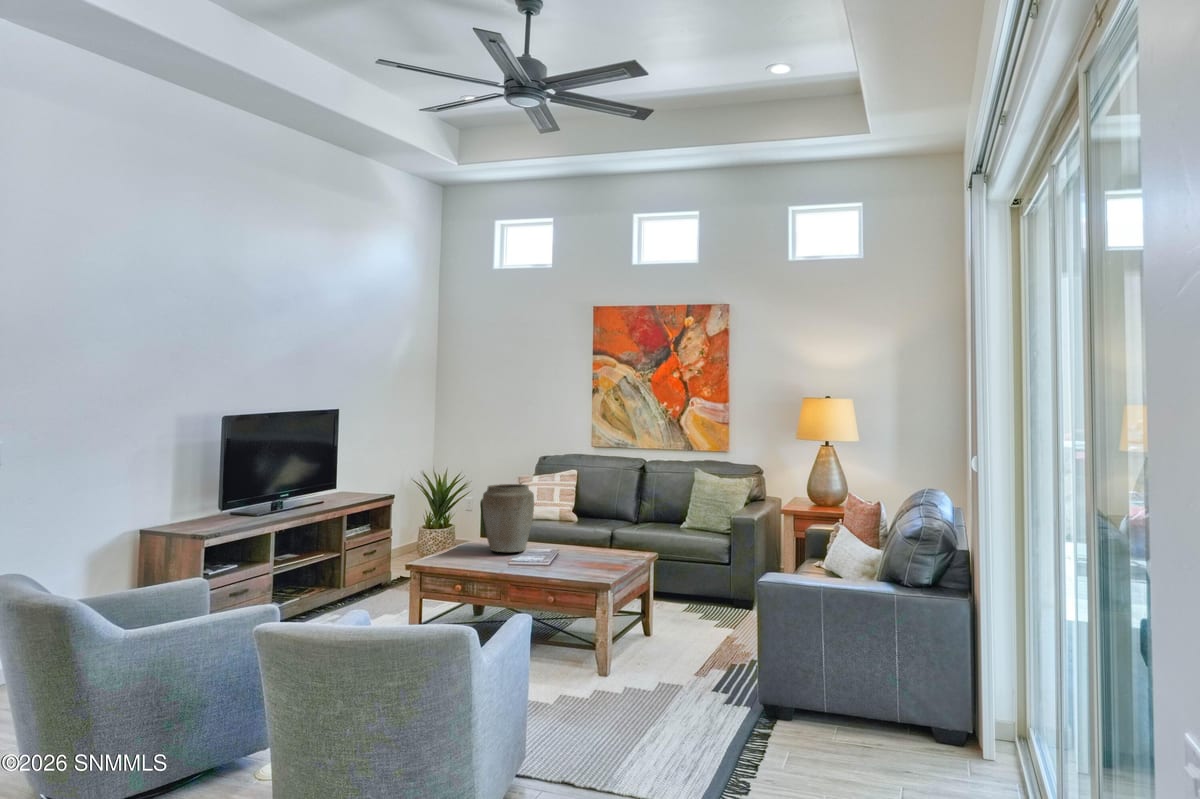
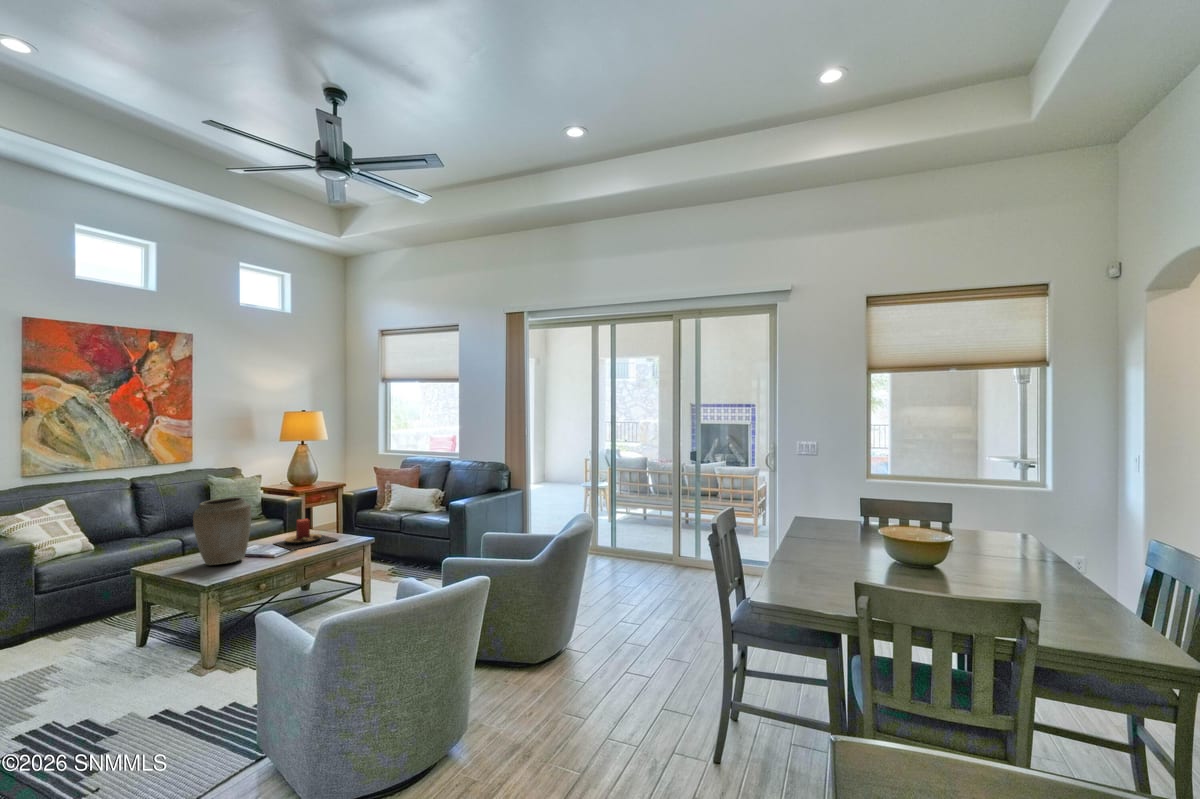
candle: none [560,530,635,570] -> present [274,519,339,550]

